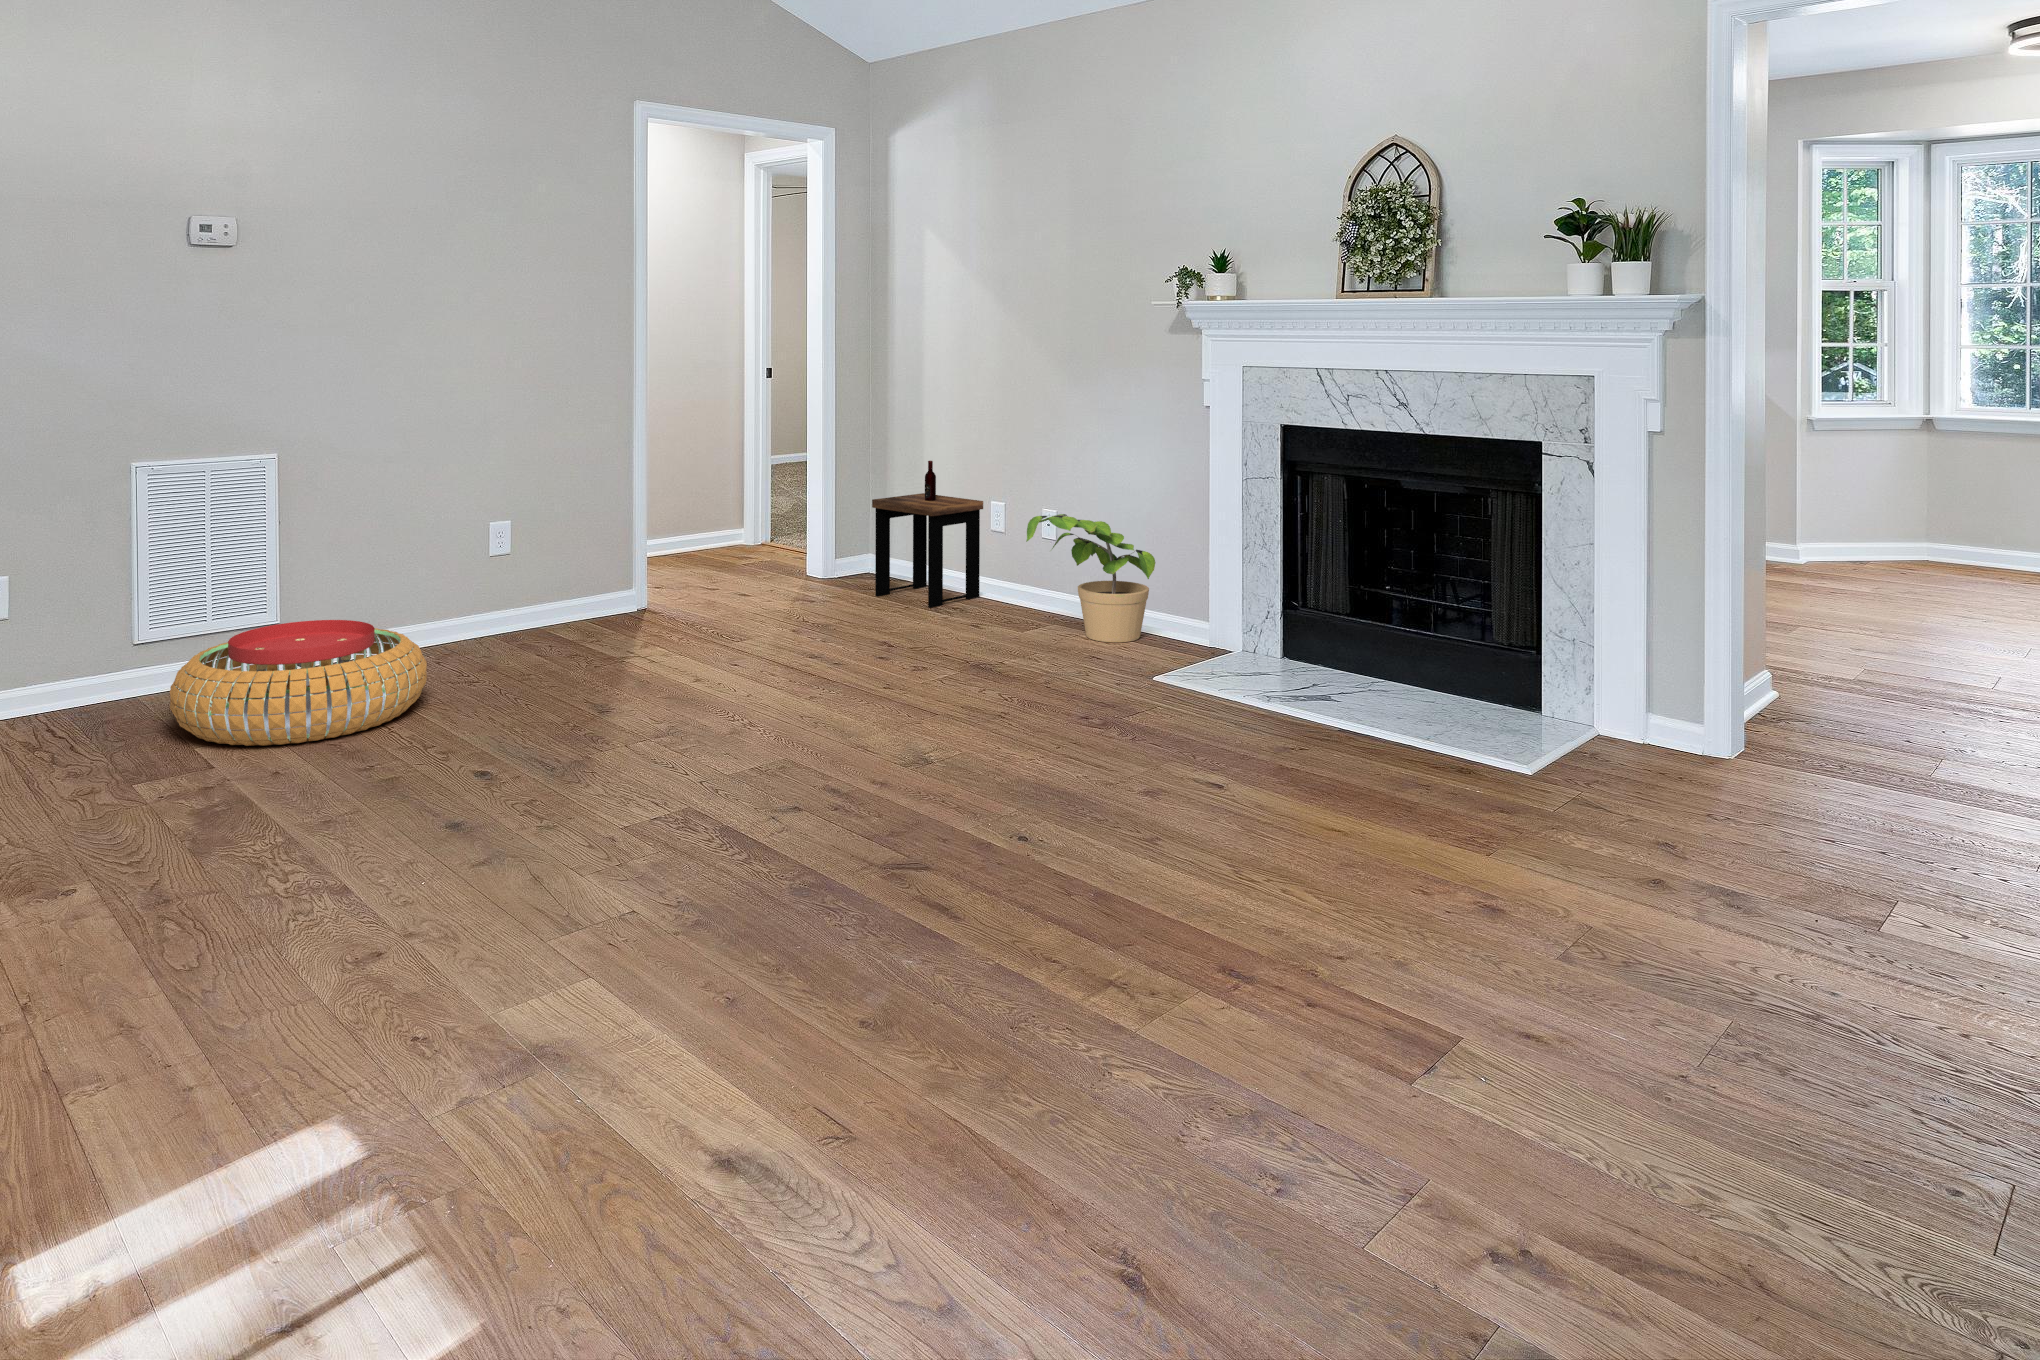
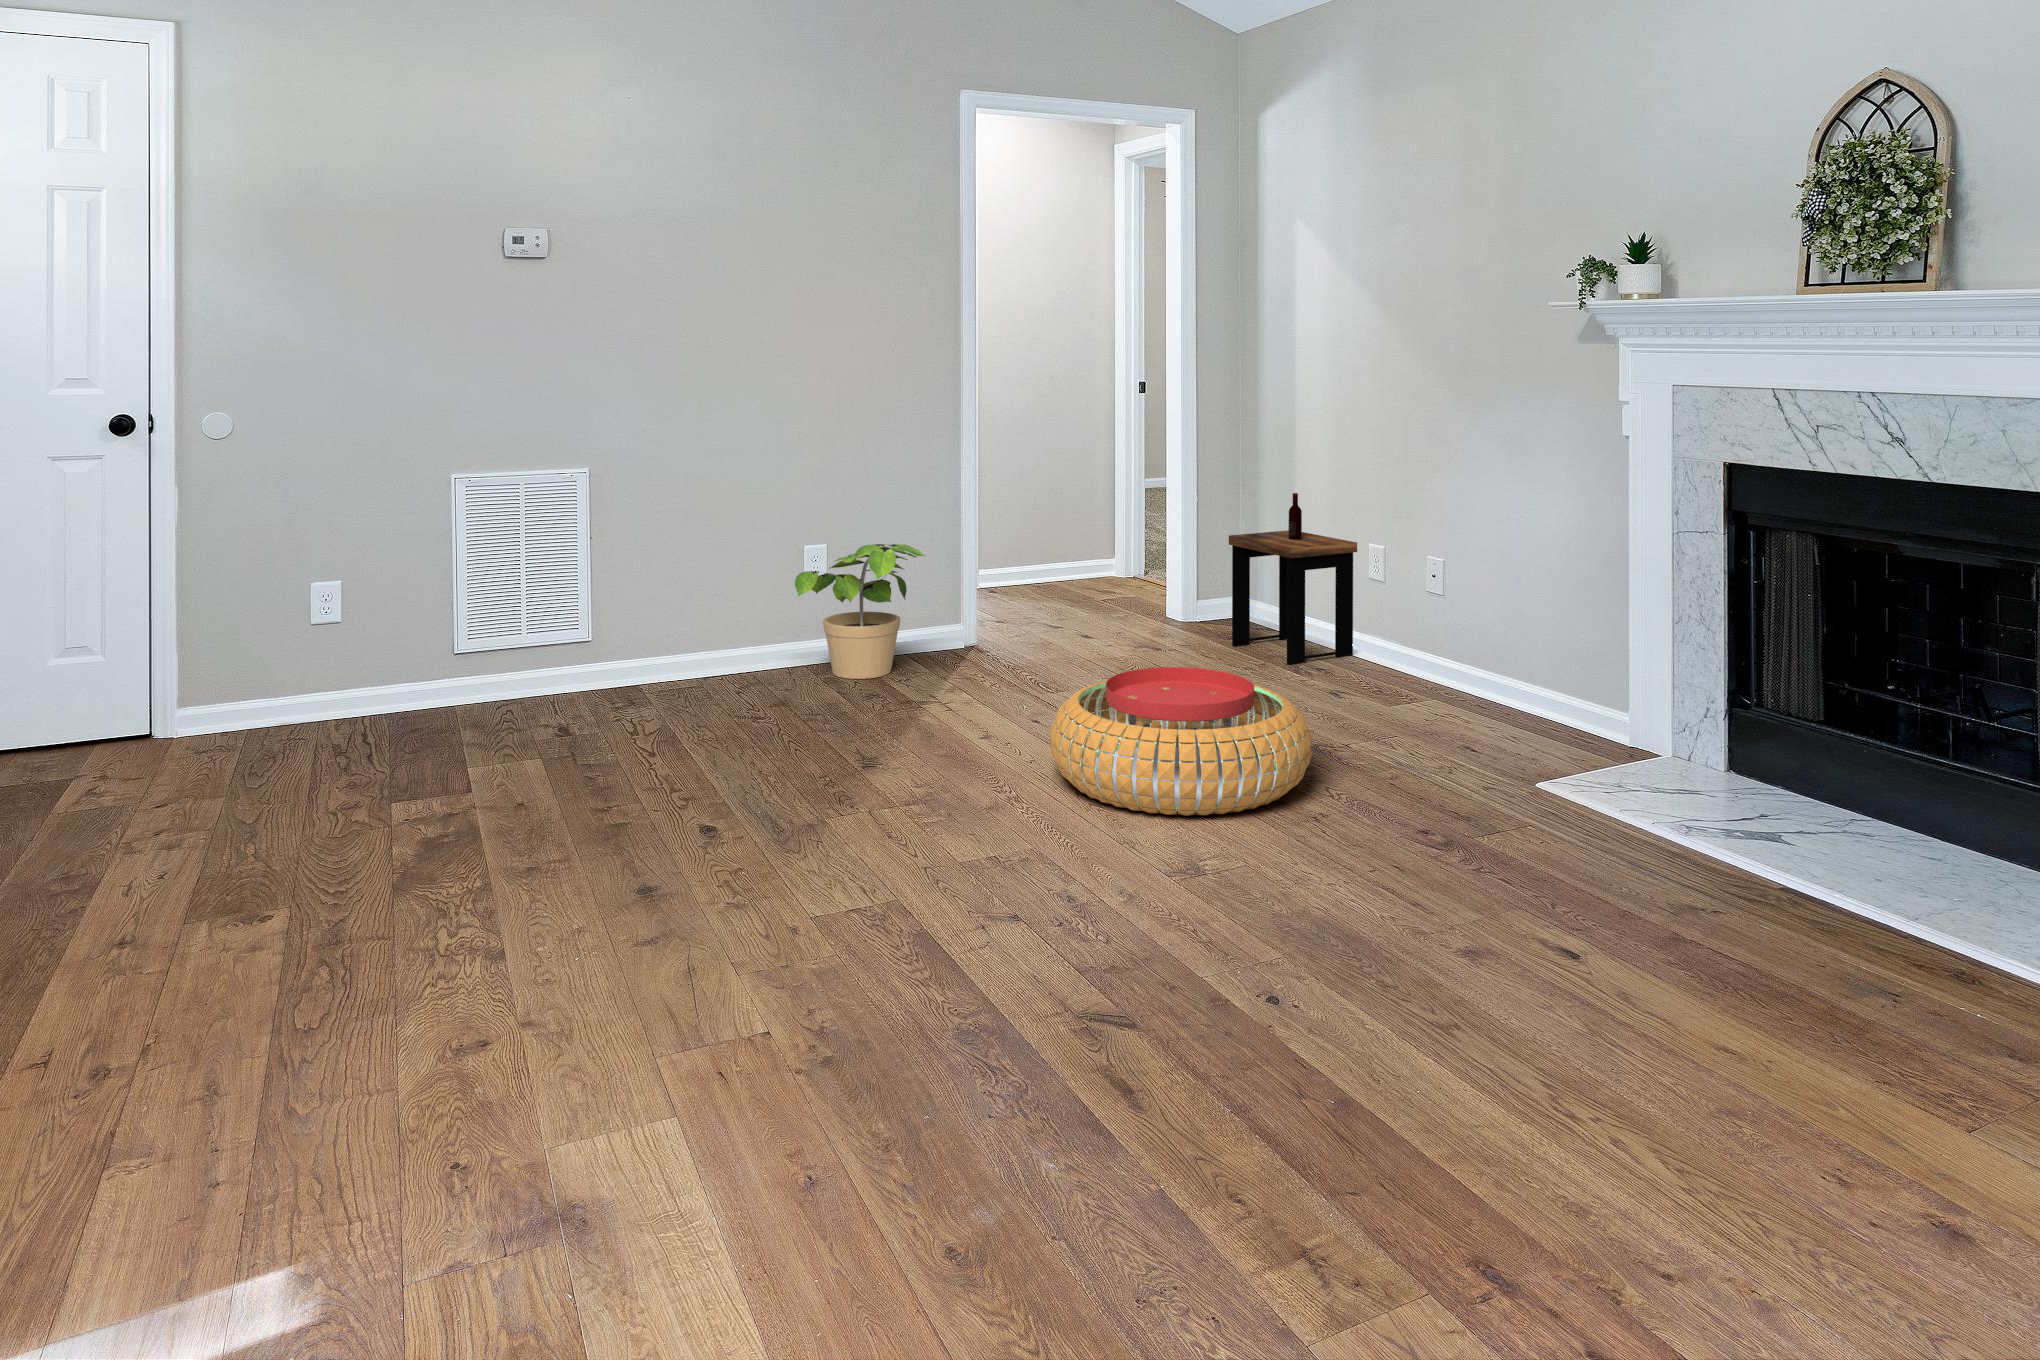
potted plant: present [1026,514,1155,643] -> present [795,544,925,679]
pouf: present [170,620,427,746] -> present [1050,667,1312,816]

